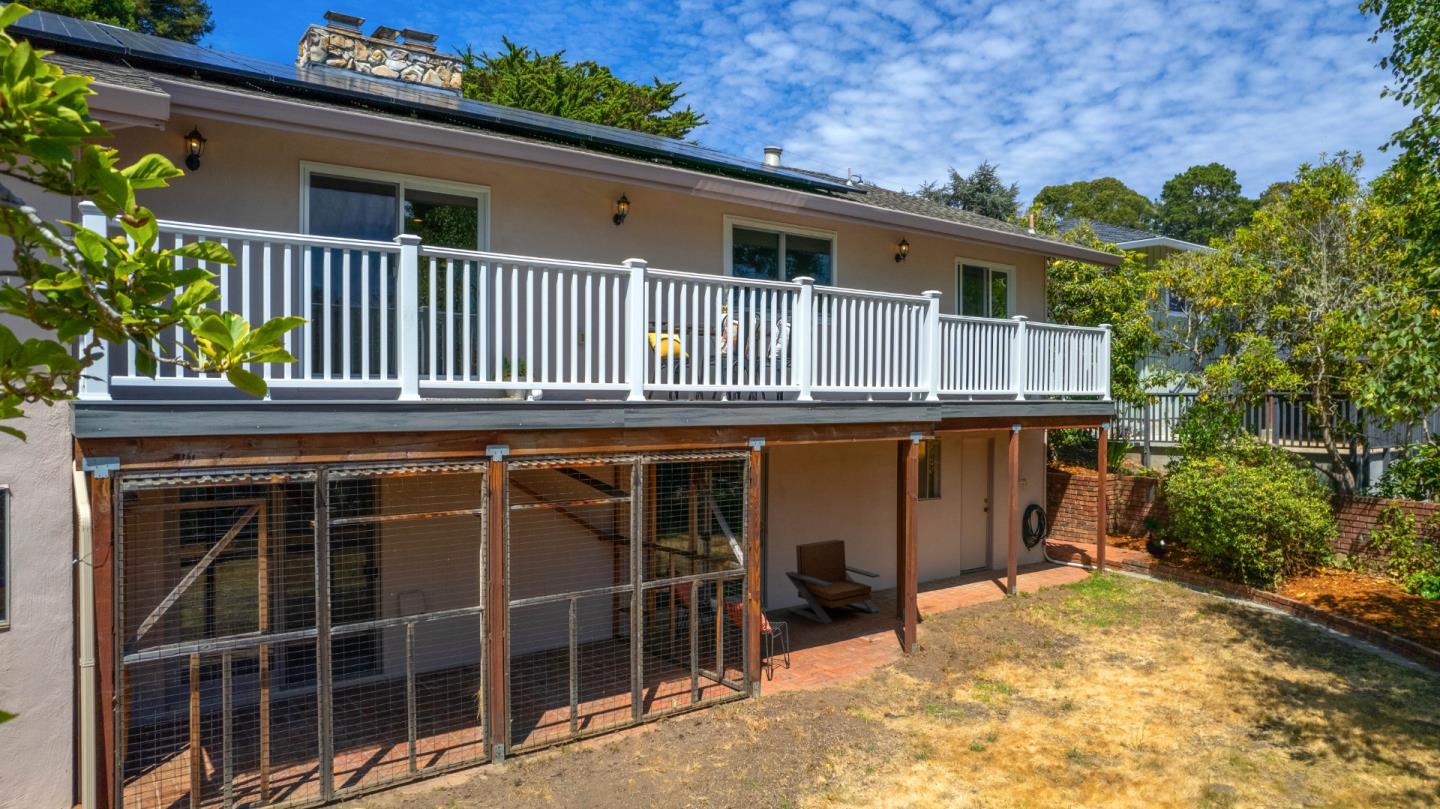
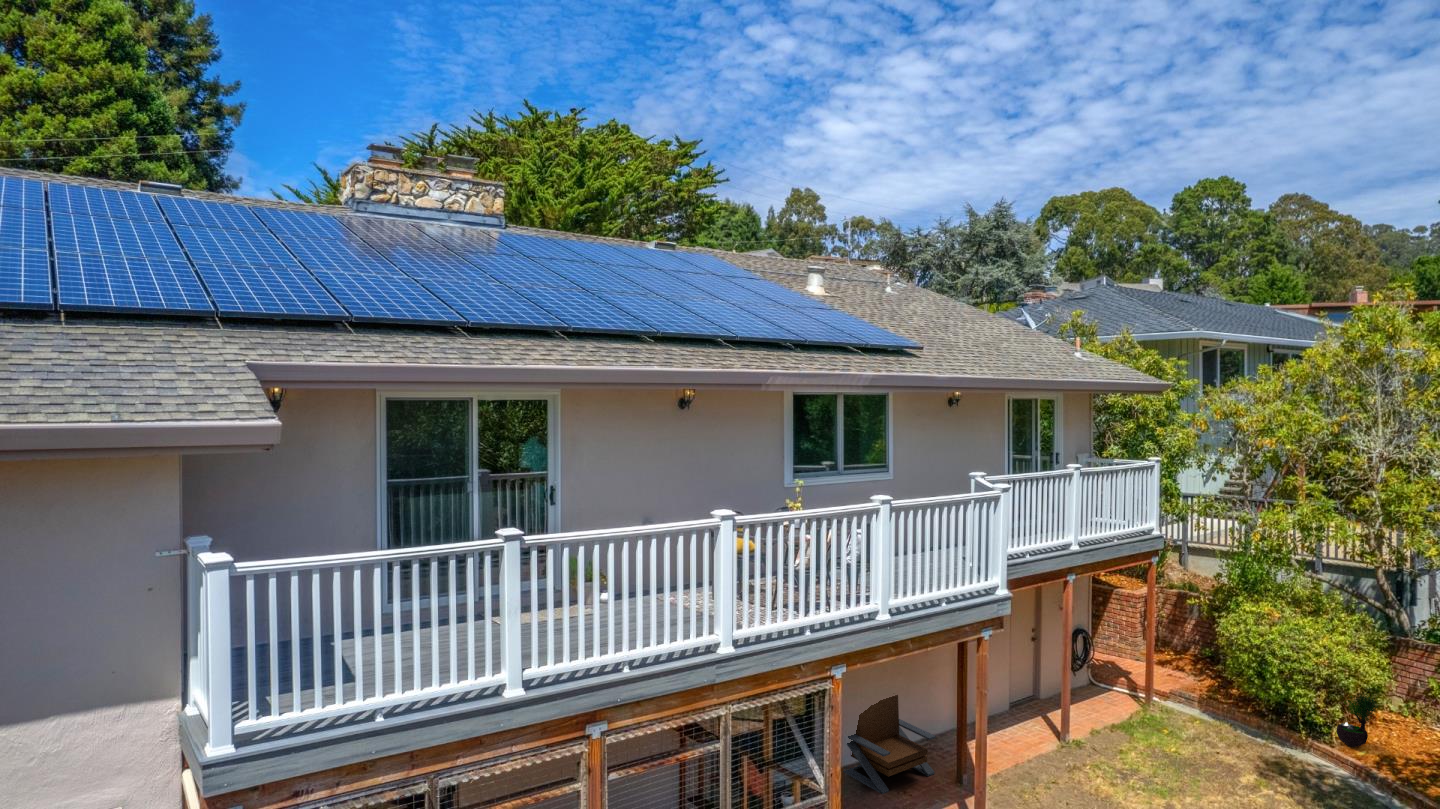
potted tree: present [1140,516,1169,558] -> present [1337,693,1378,747]

